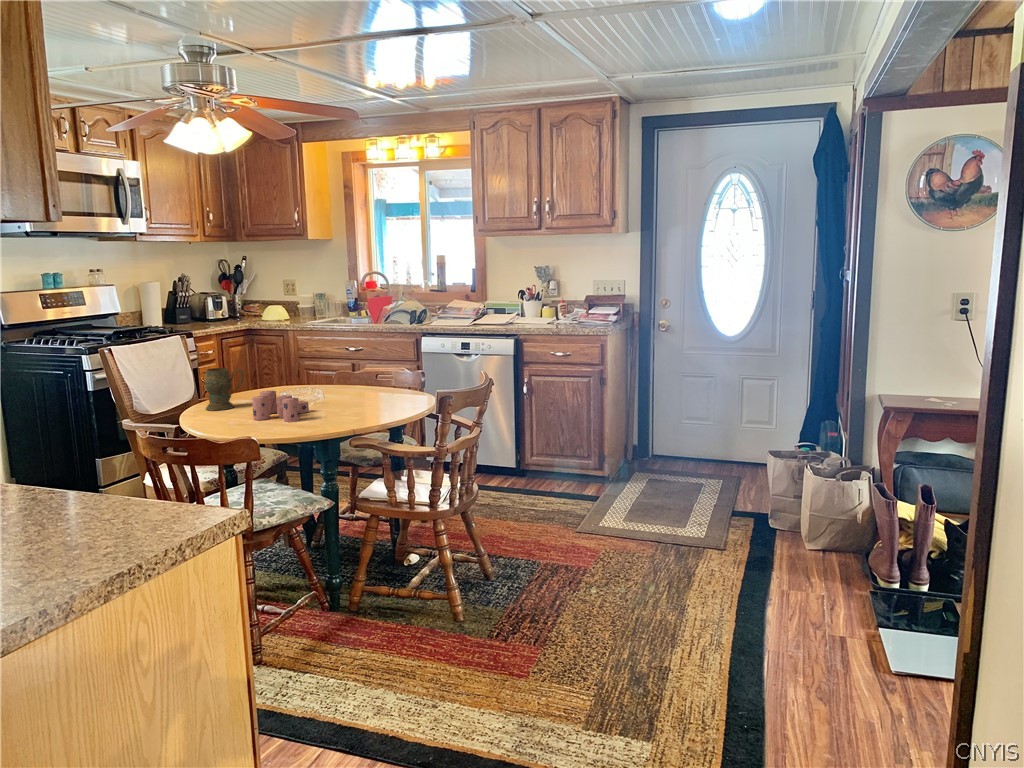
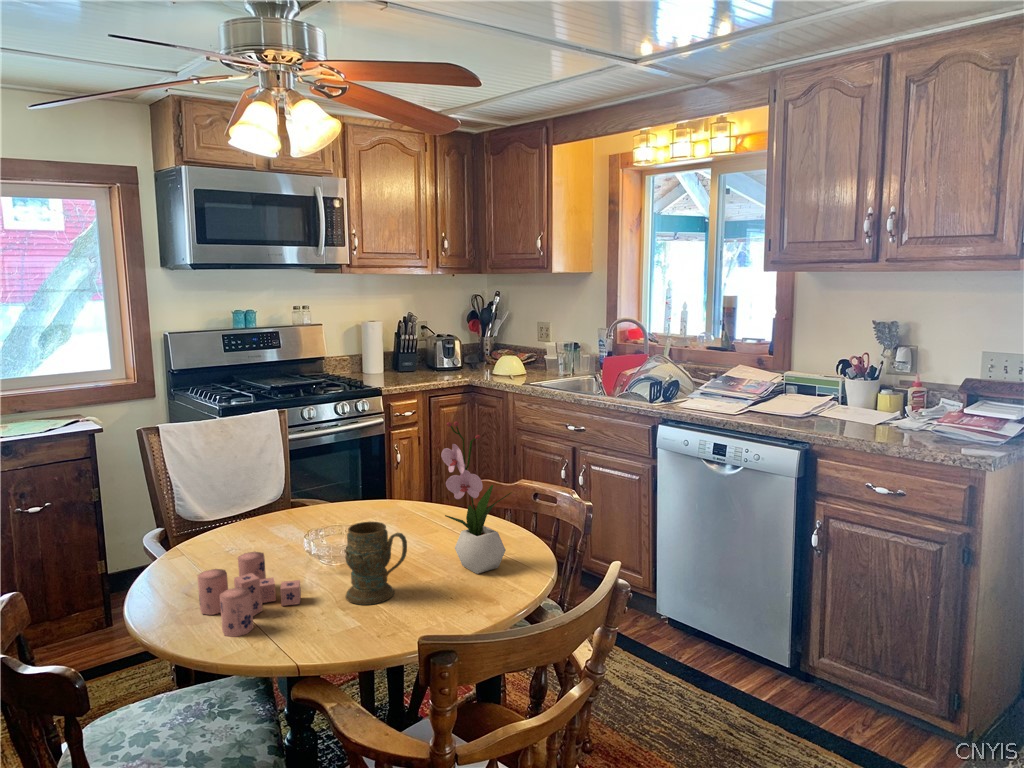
flower arrangement: none [364,310,402,395] -> present [441,421,512,574]
mug: present [204,368,243,410] -> present [344,522,407,605]

